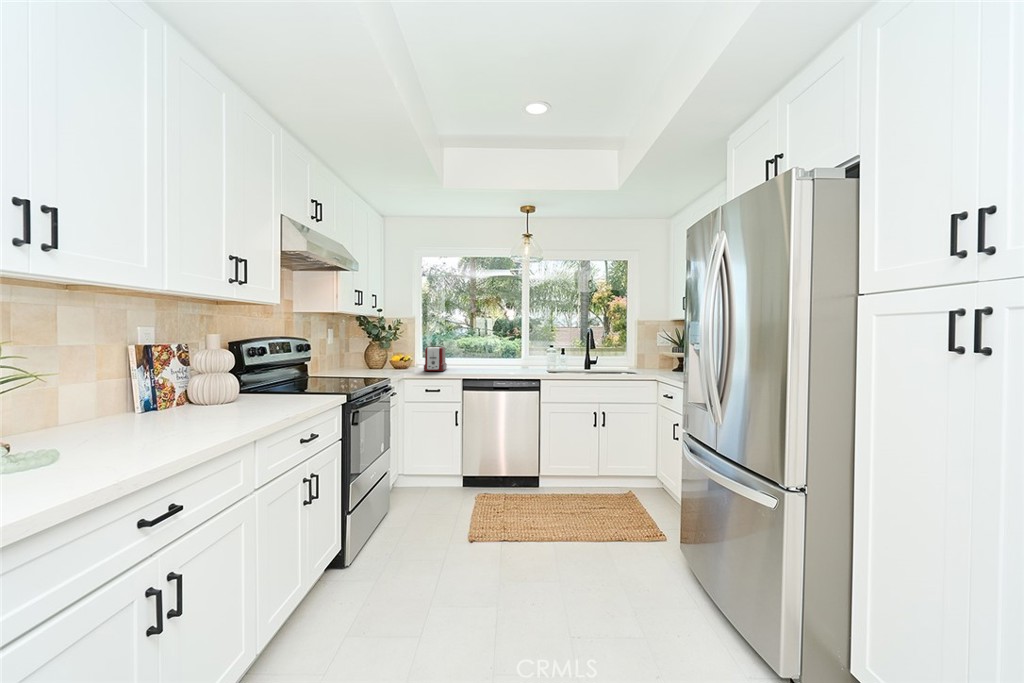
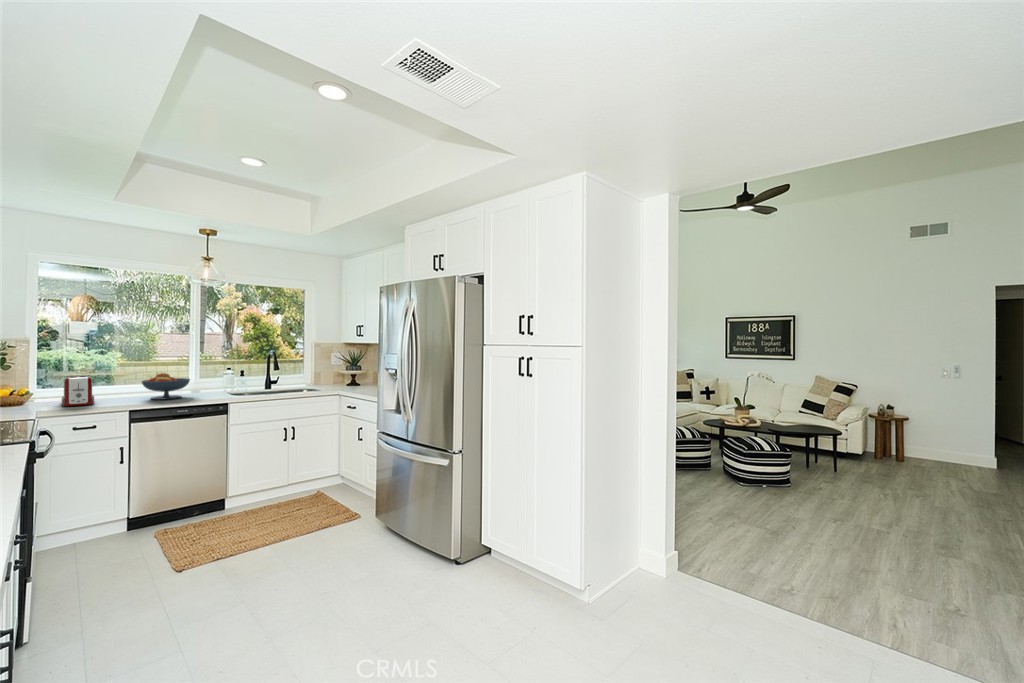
fruit bowl: none [477,347,514,372] -> present [142,373,190,400]

